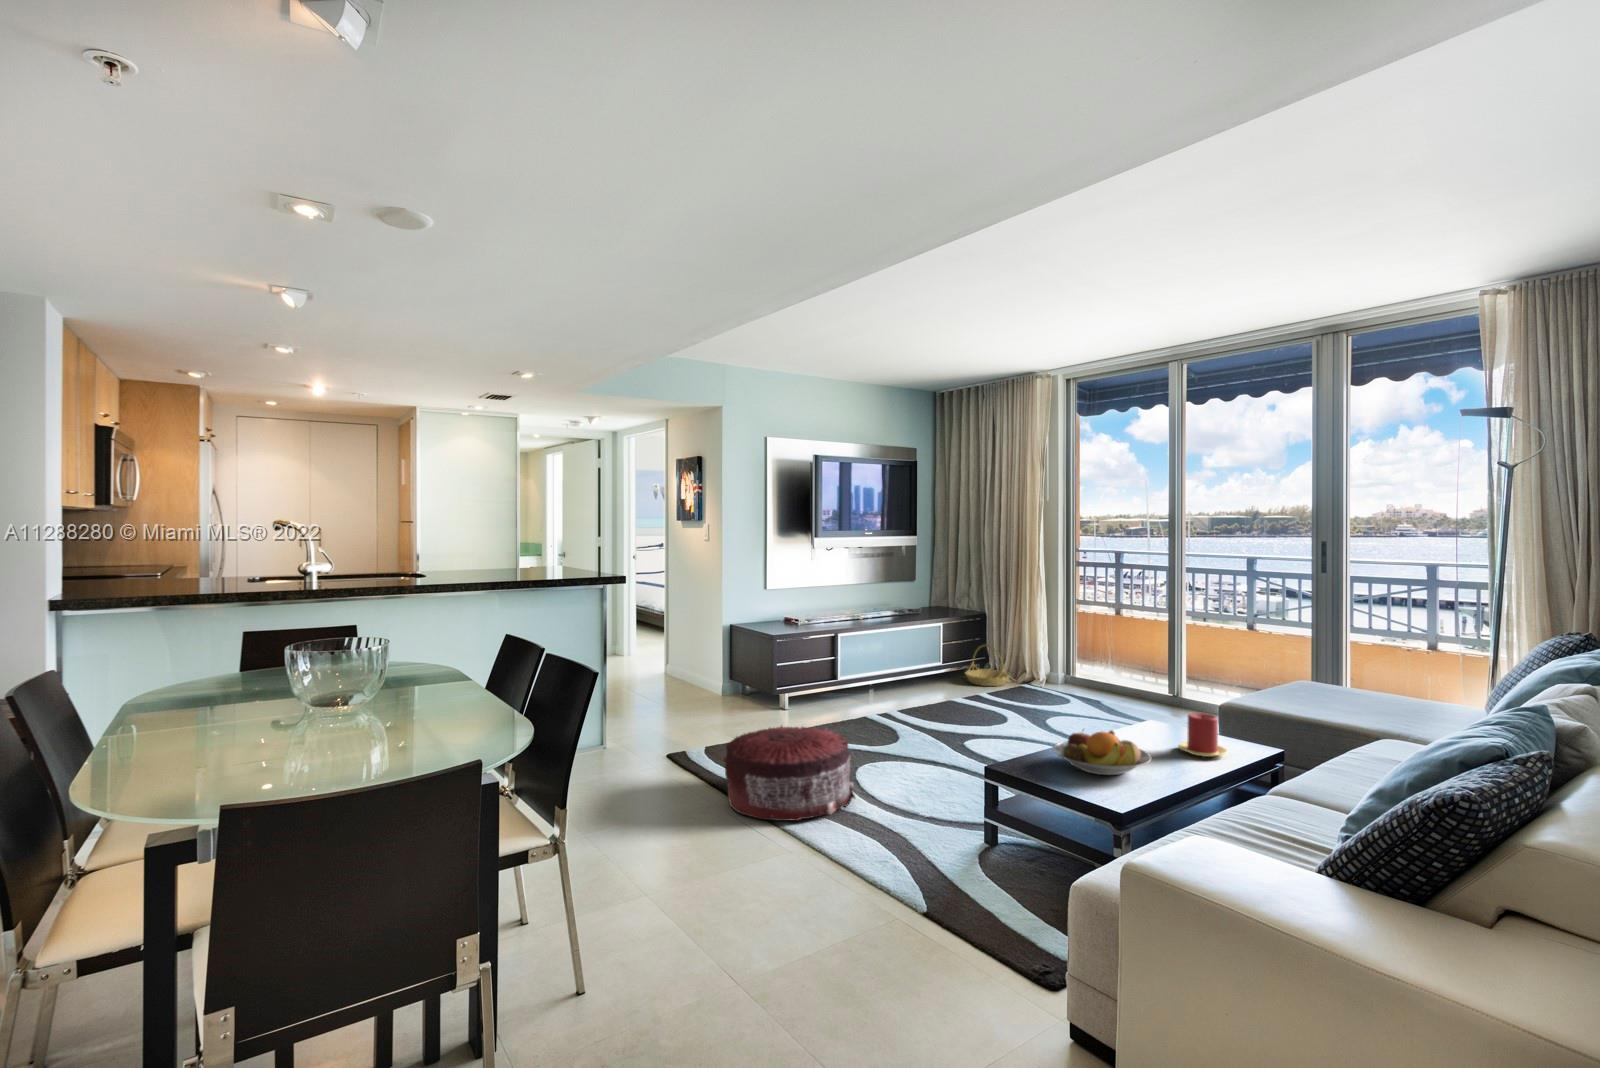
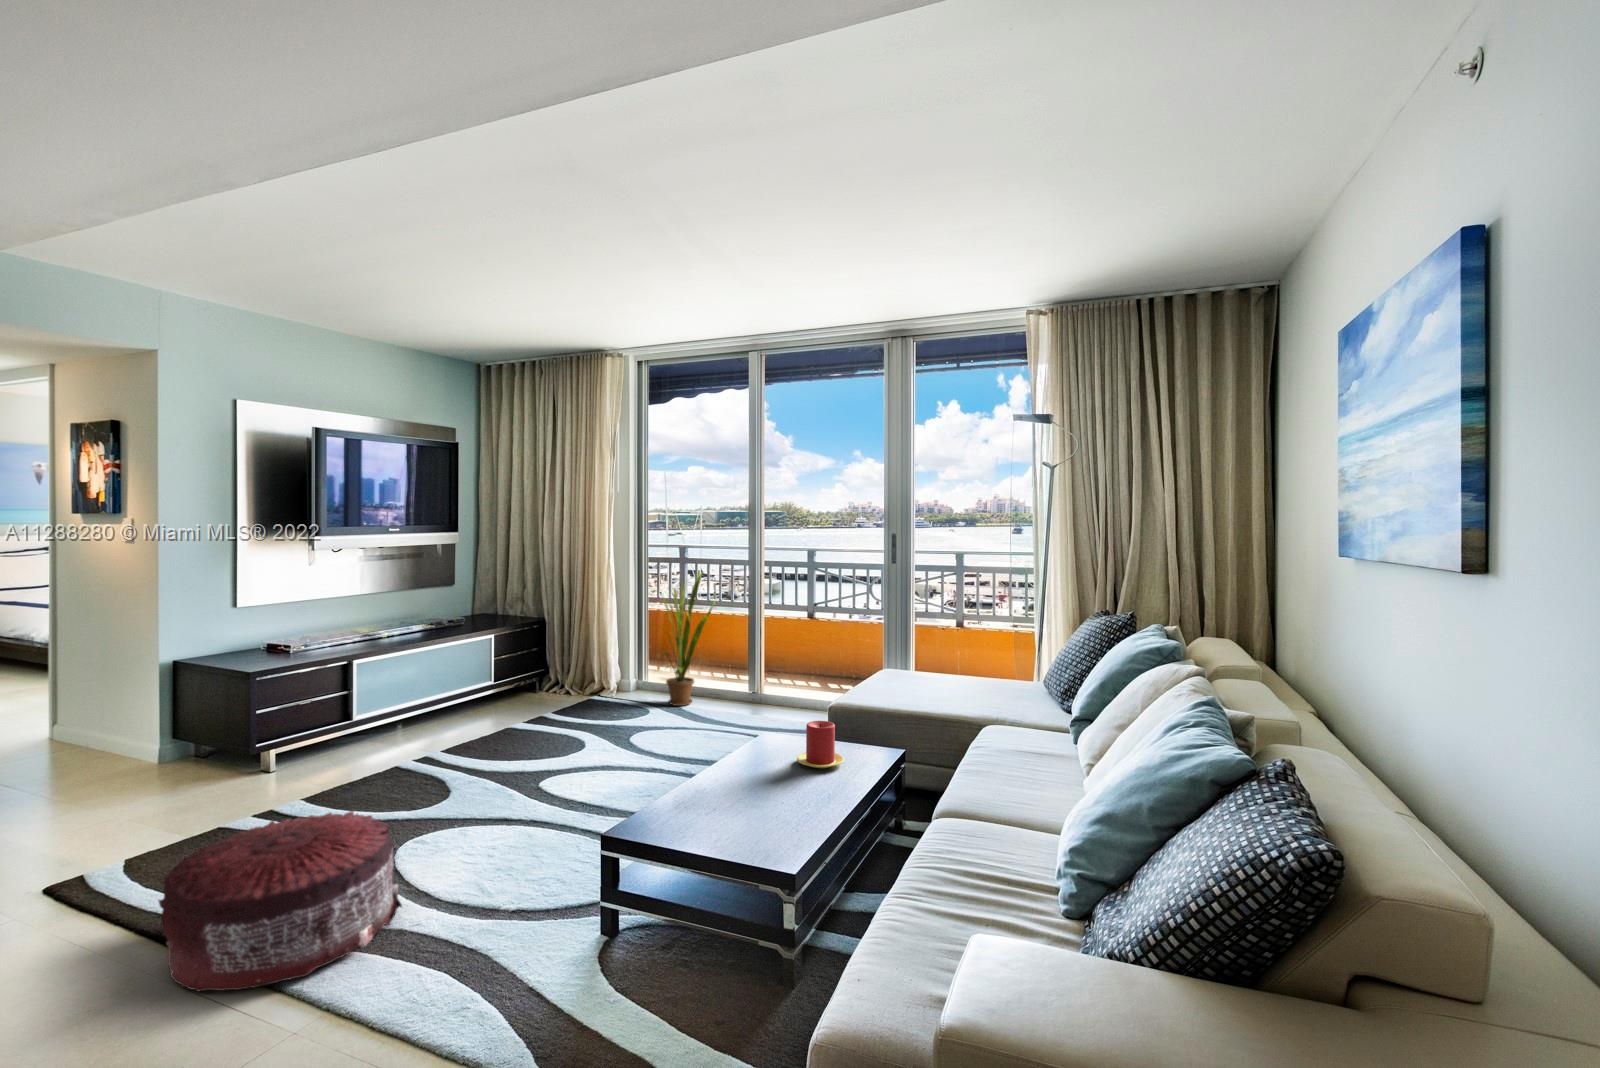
house plant: none [1079,575,1150,703] -> present [663,573,714,706]
basket: present [965,644,1010,686] -> none [523,655,576,702]
fruit bowl: present [1053,730,1151,775] -> none [680,758,788,817]

